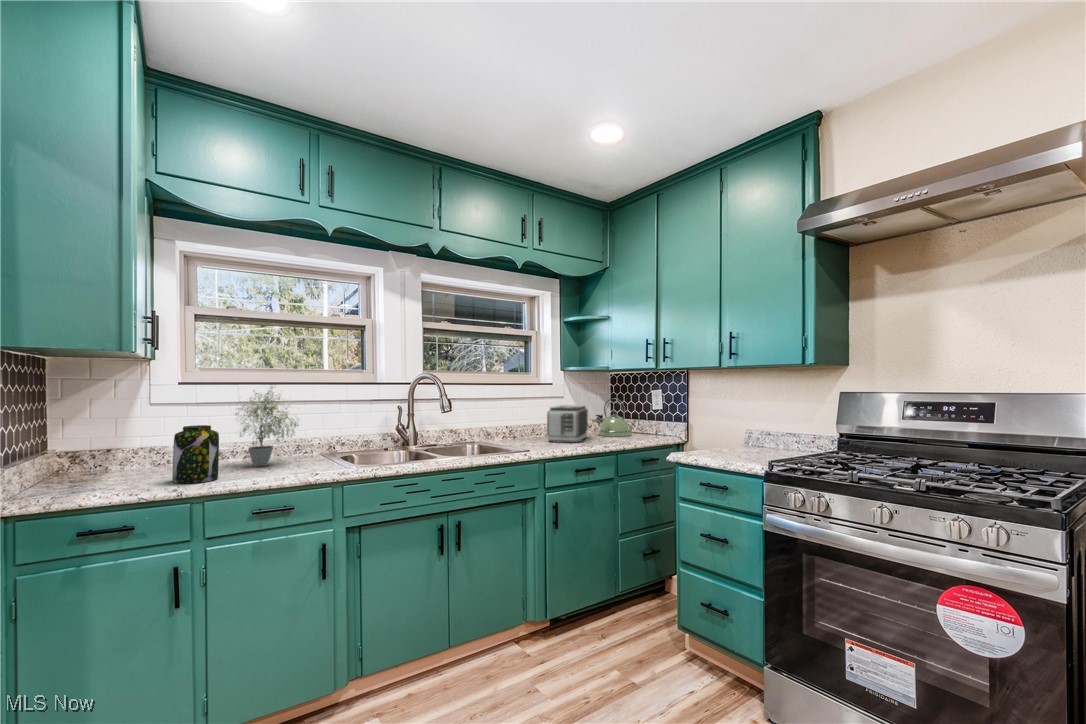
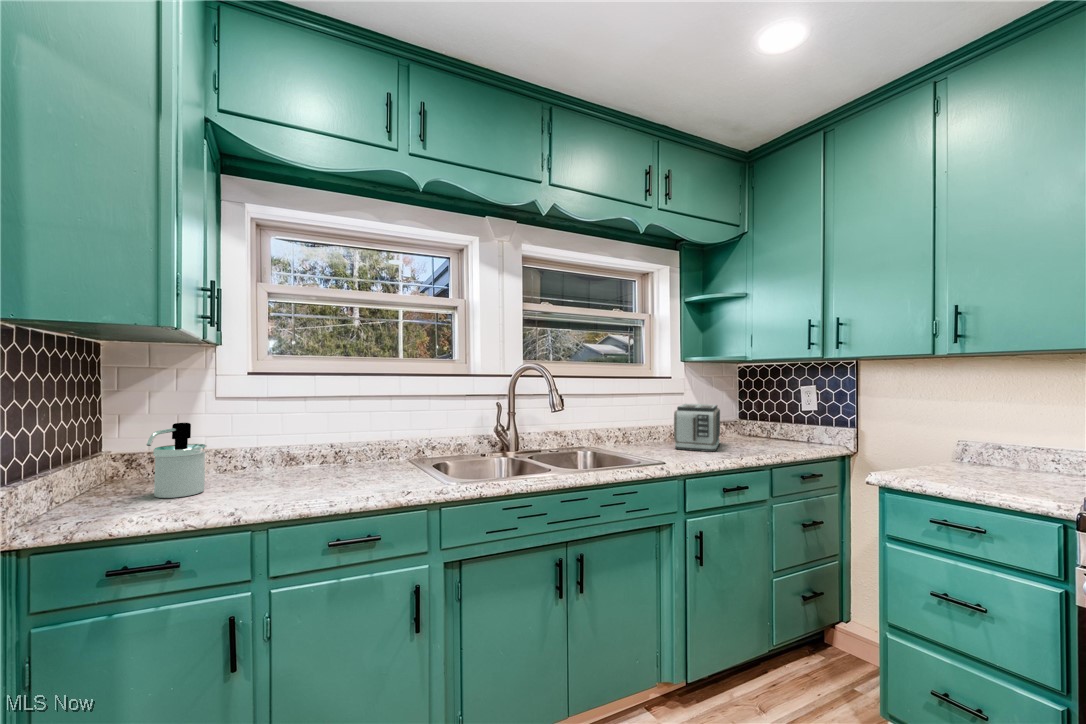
potted plant: present [235,387,298,466] -> none [304,373,388,477]
kettle: present [596,398,631,437] -> none [724,396,772,444]
soap dispenser: none [102,424,148,483] -> present [147,423,207,498]
jar: present [172,425,219,483] -> none [232,426,288,503]

